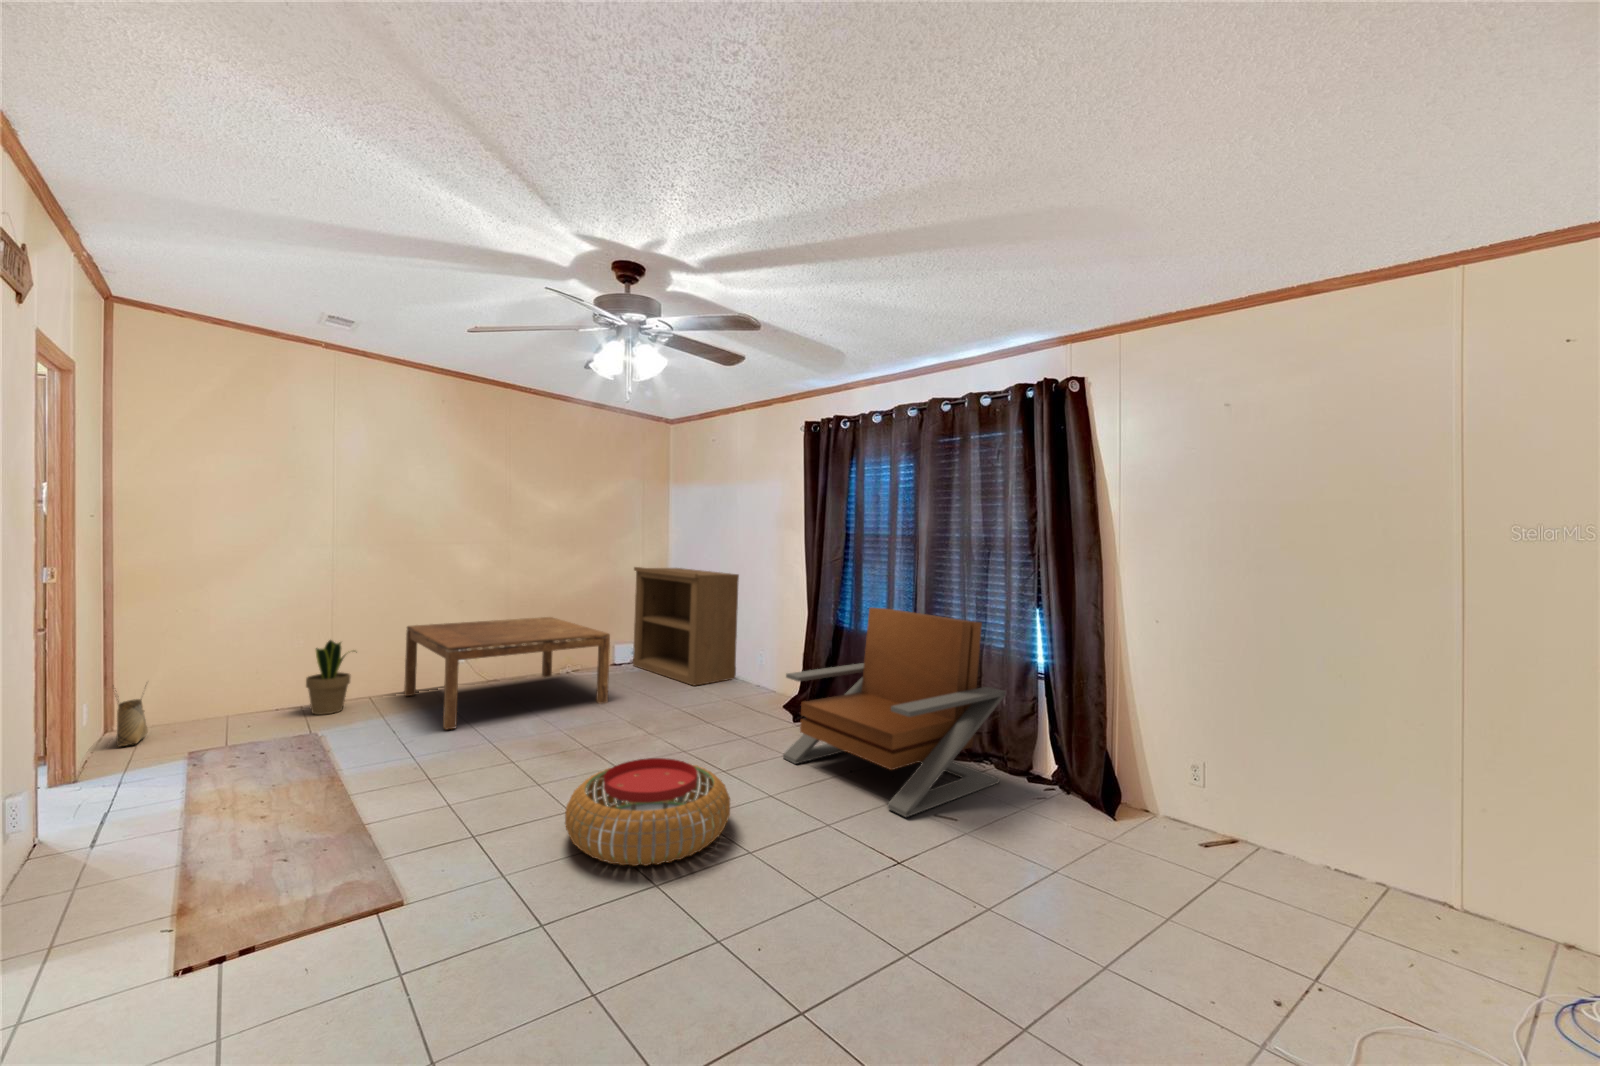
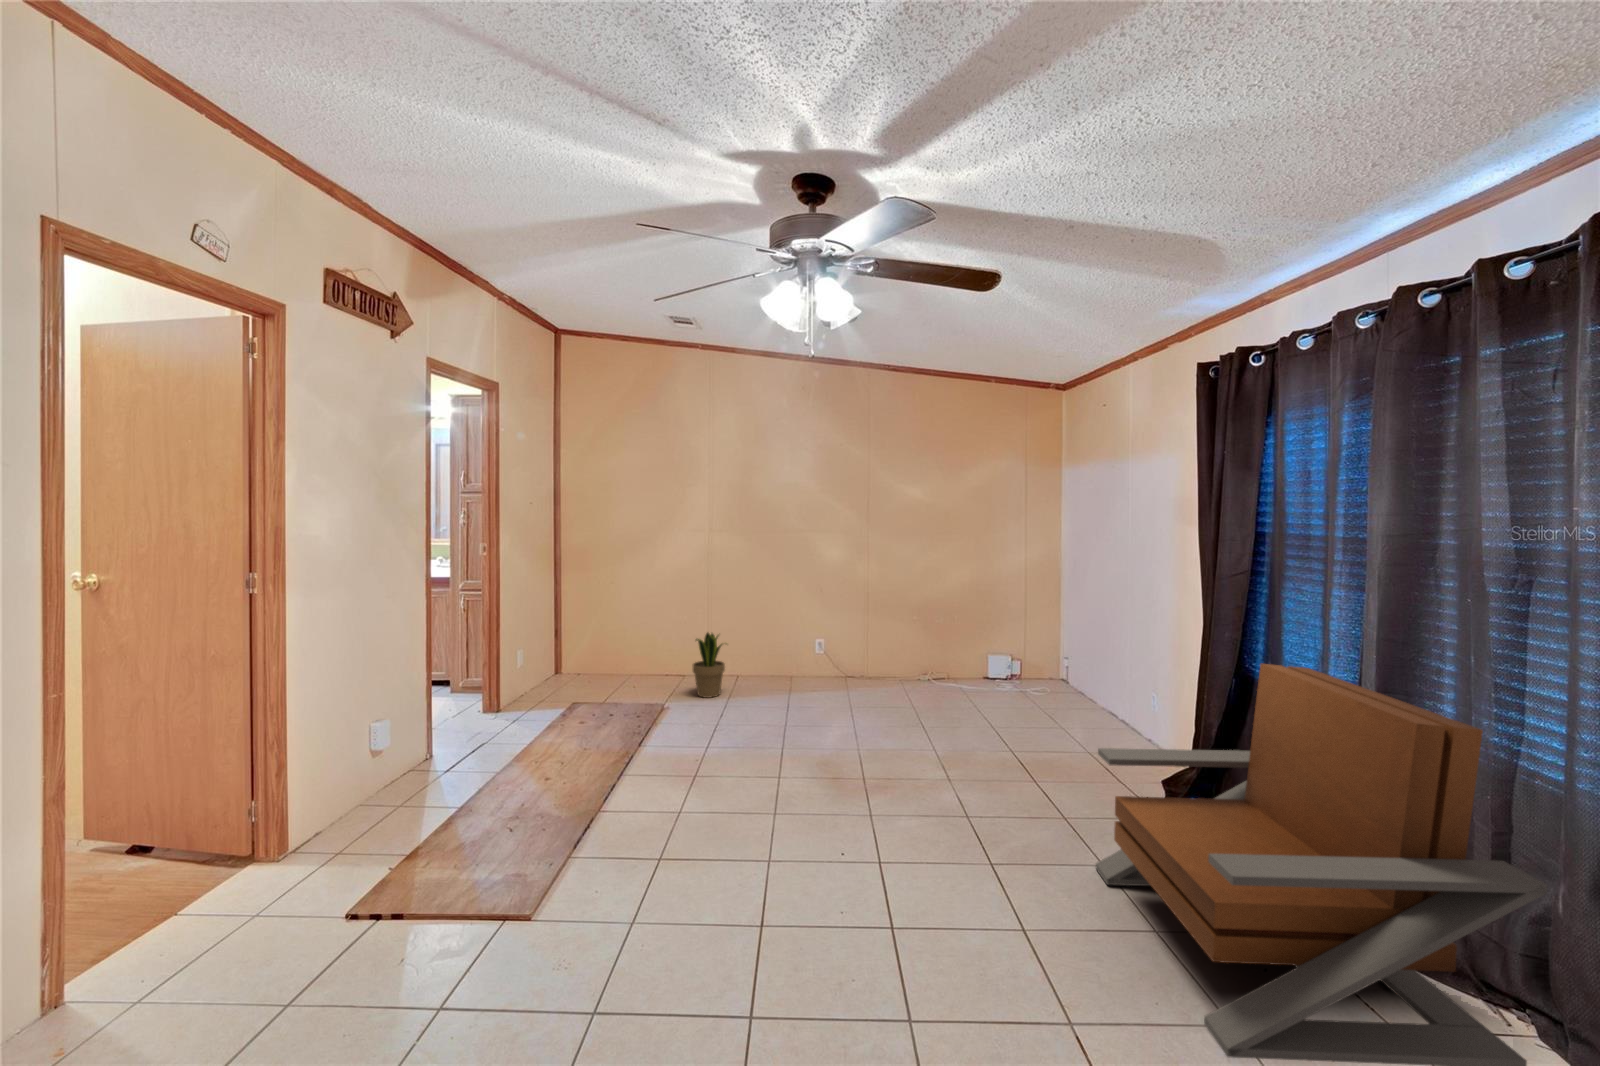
bookshelf: present [633,567,739,686] -> none [1004,568,1127,726]
coffee table: present [404,617,610,729] -> none [769,622,941,733]
woven basket: present [116,686,148,747] -> none [574,654,598,702]
pouf: present [565,758,730,866] -> none [744,826,943,977]

